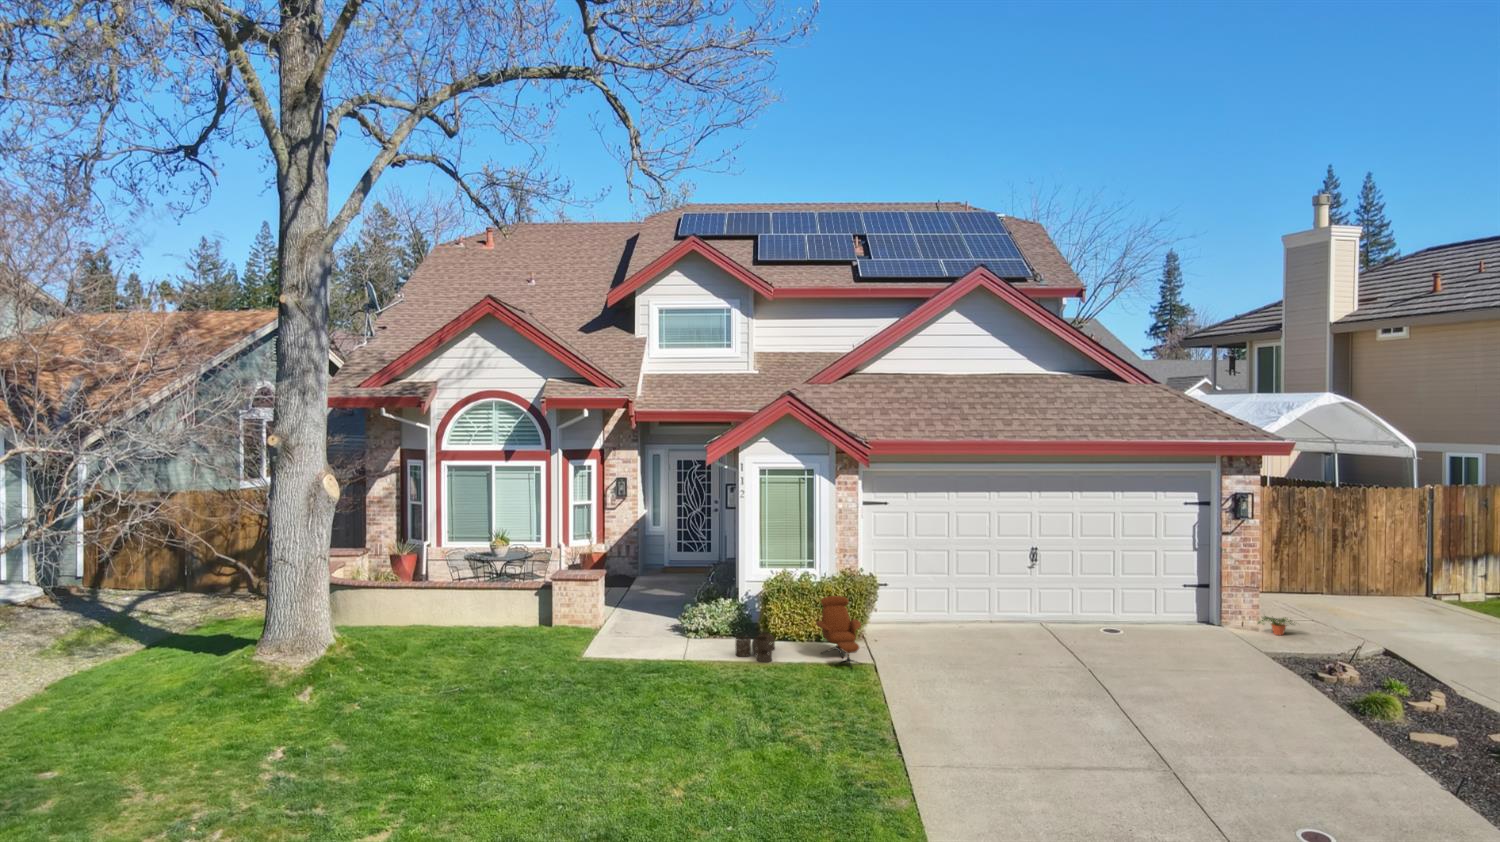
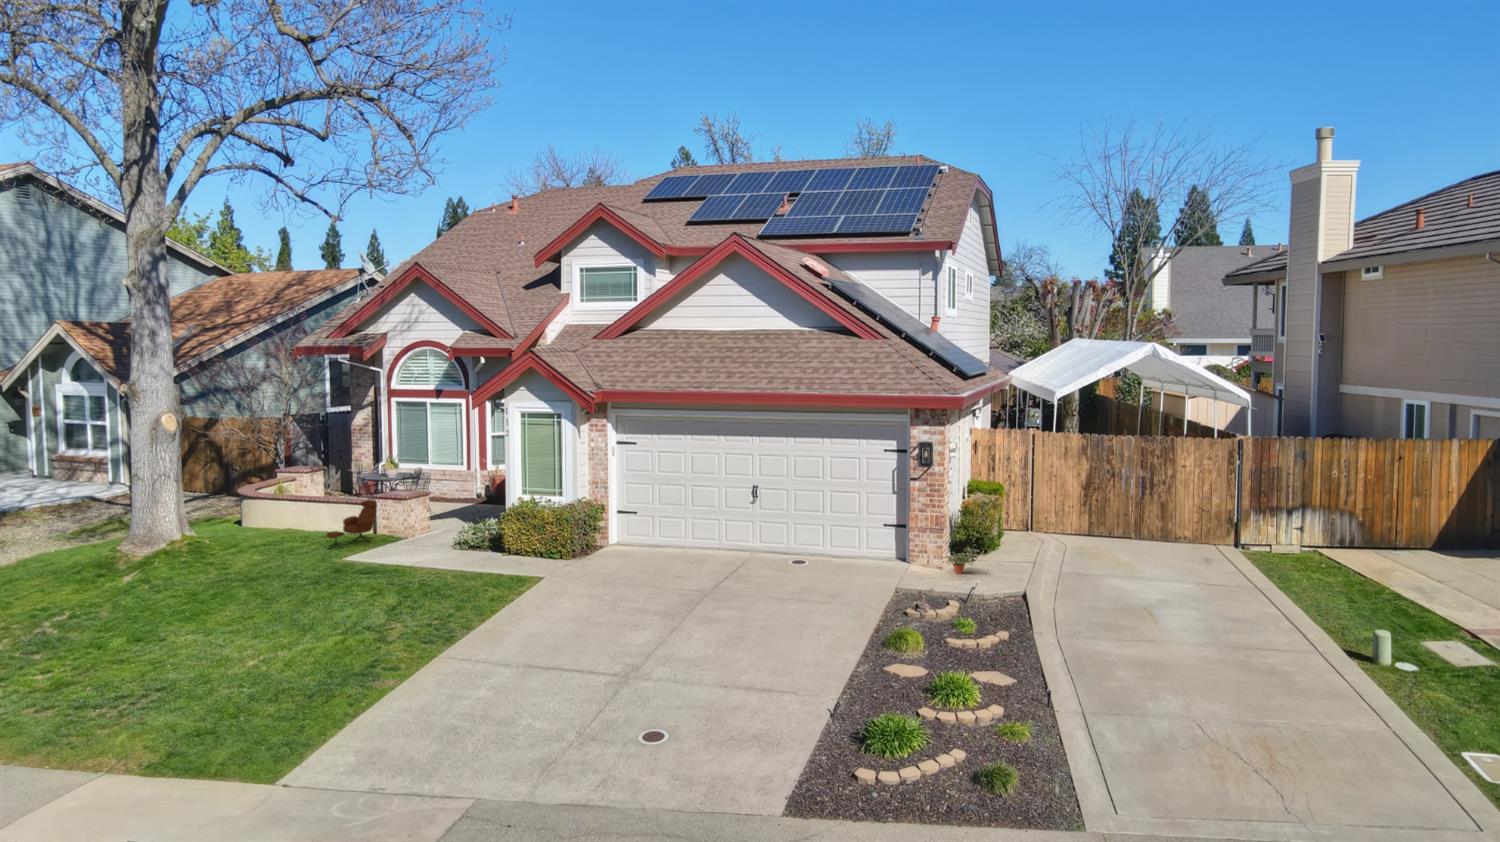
lounge chair: present [816,596,861,665] -> present [326,500,377,547]
woven basket: present [735,632,775,662] -> none [467,548,508,573]

